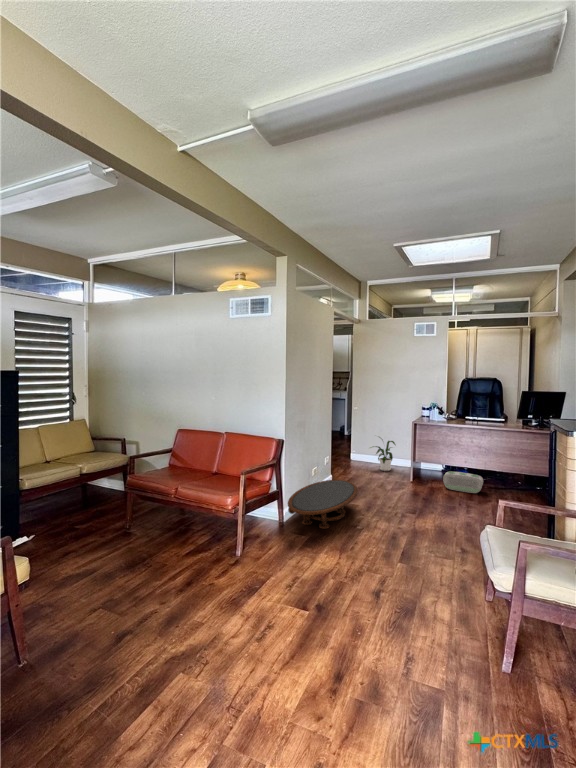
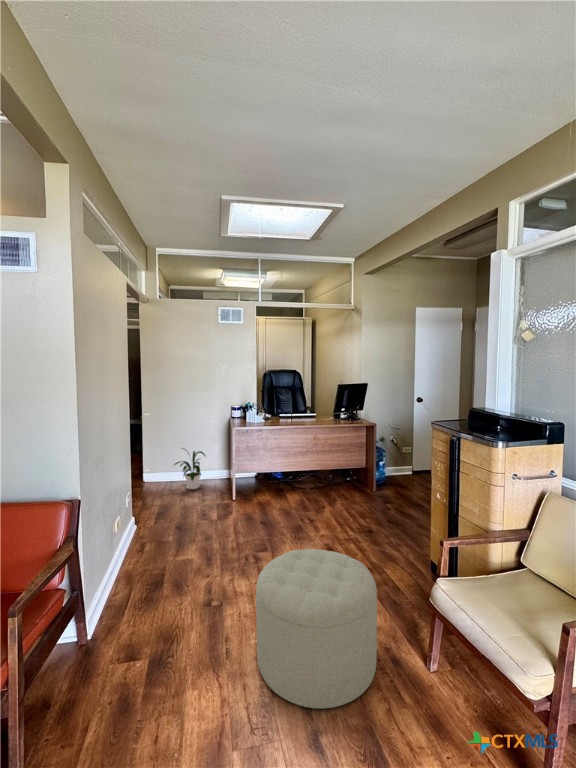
air purifier: present [443,471,483,493] -> none [268,477,308,499]
coffee table: present [288,480,358,529] -> none [96,528,200,633]
ottoman: none [364,497,451,591] -> present [256,549,377,709]

